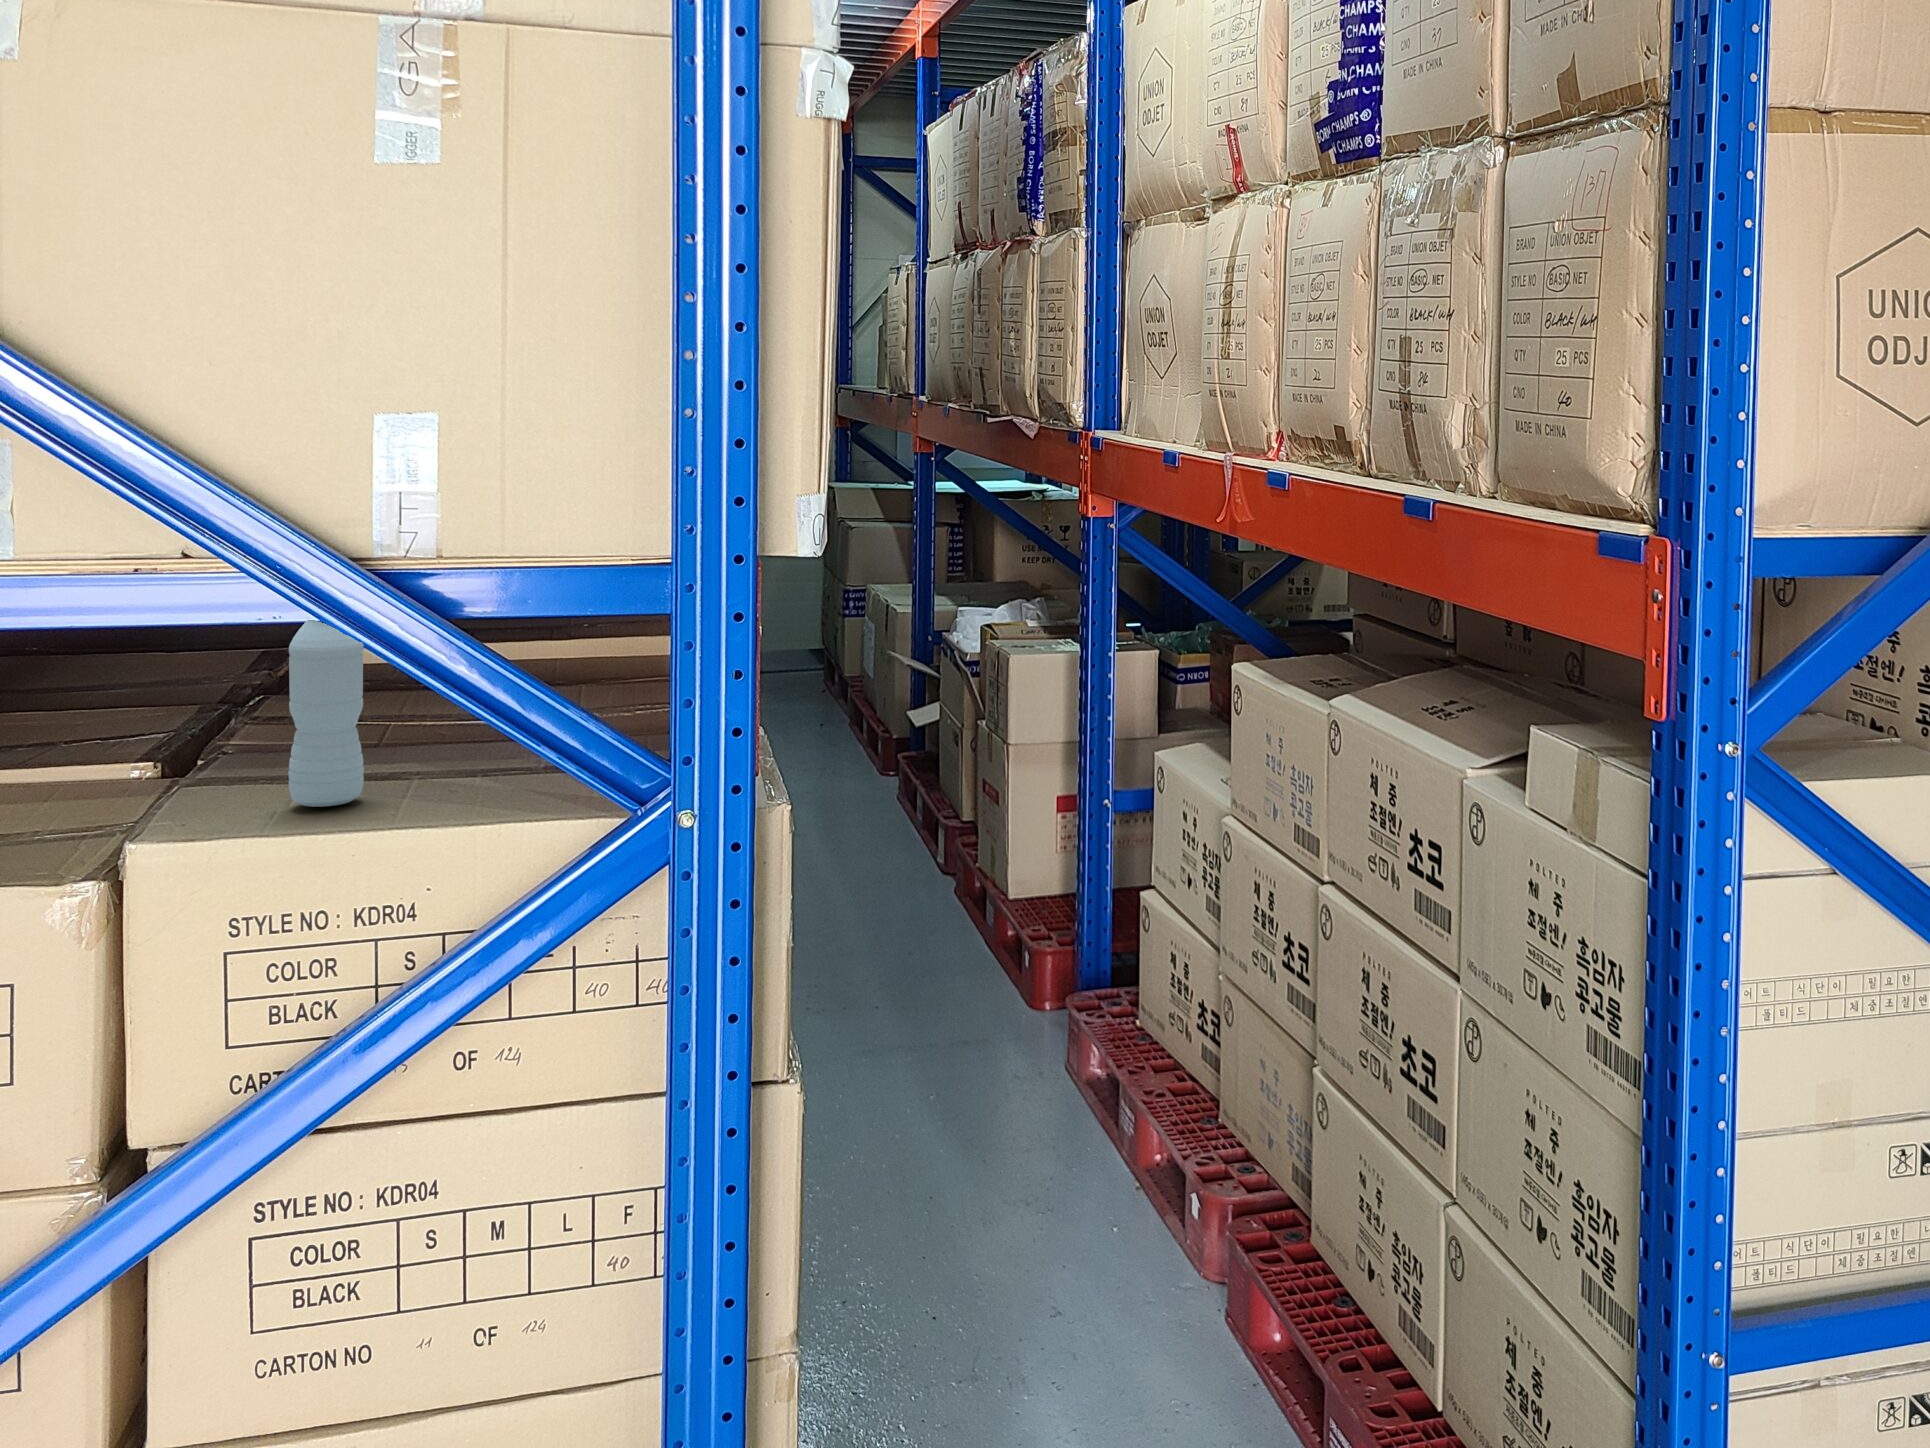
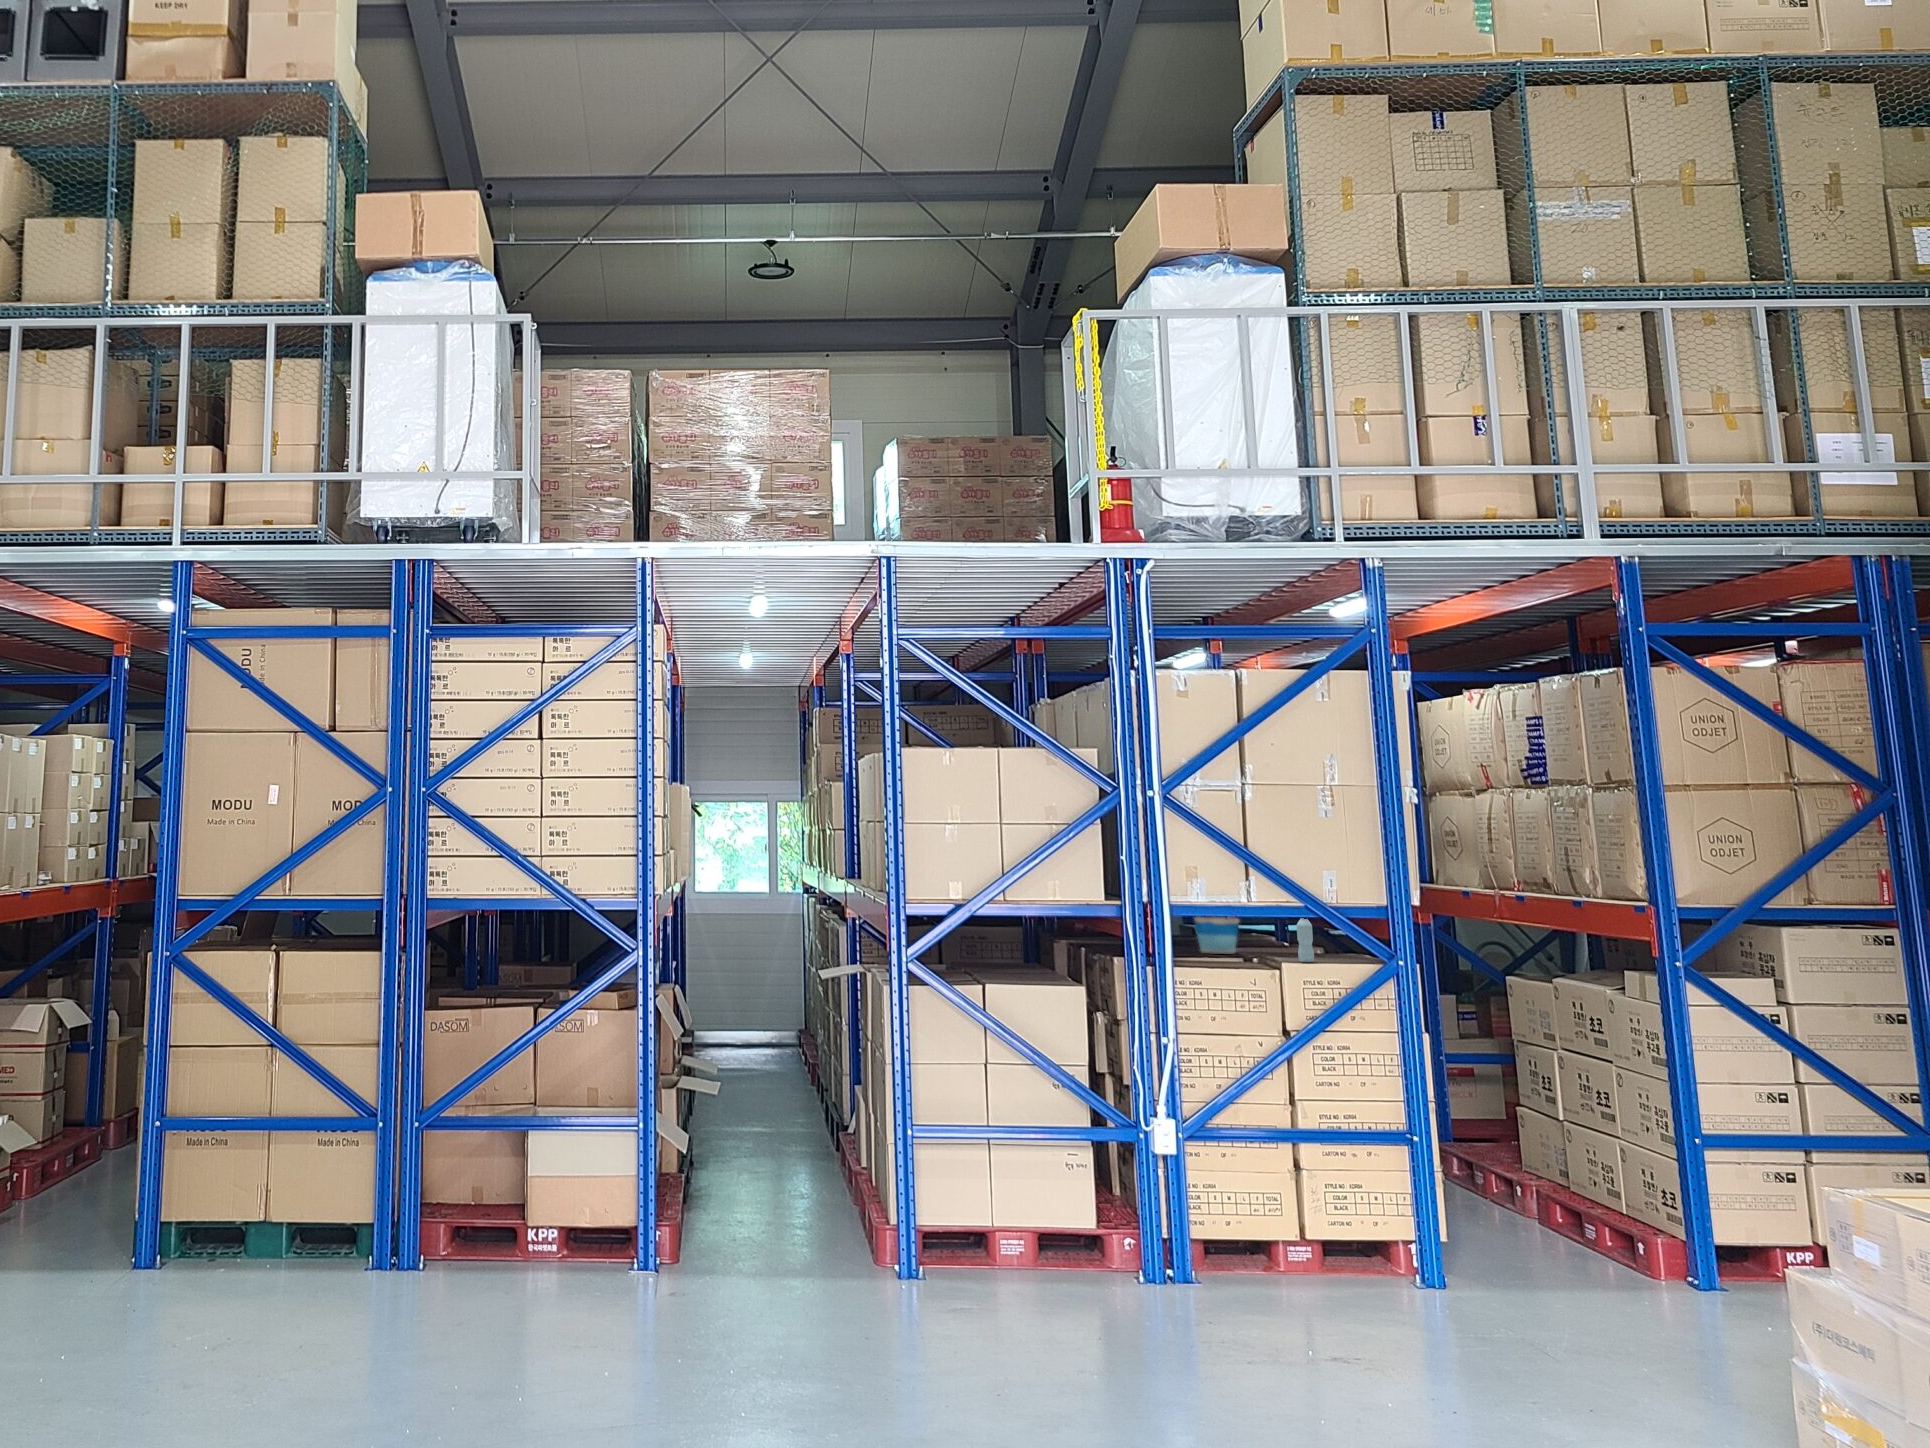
tote bag: none [132,481,292,705] -> present [1195,917,1239,954]

